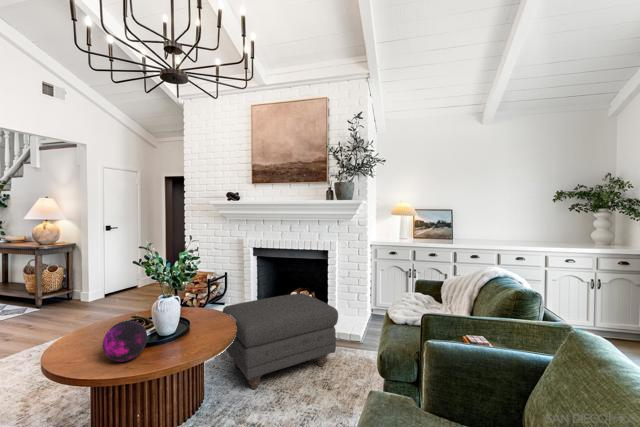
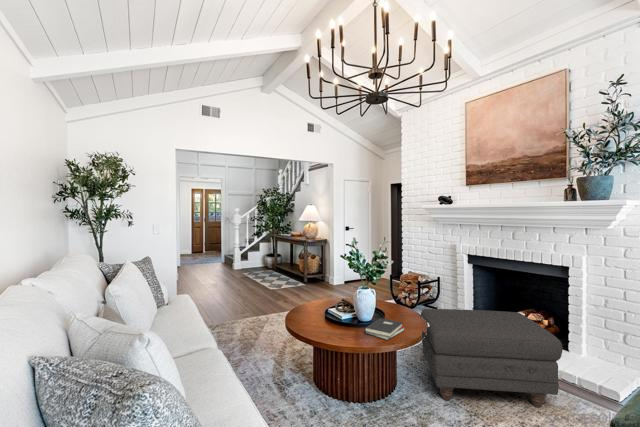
decorative orb: present [103,321,147,362] -> none [315,301,346,333]
hardback book: none [172,326,215,349] -> present [365,318,404,340]

